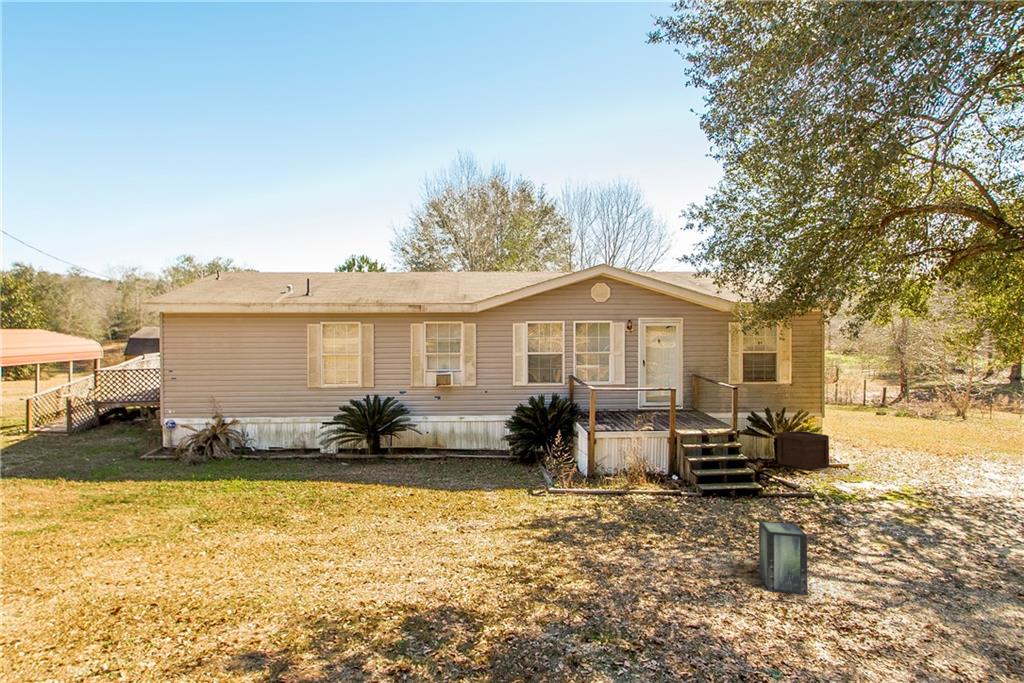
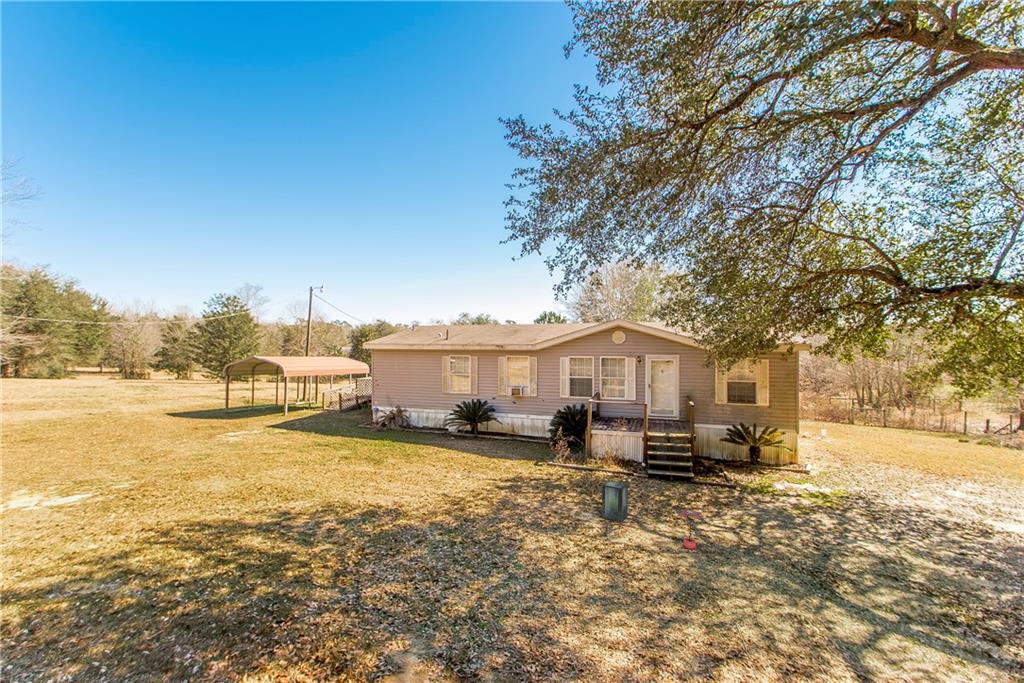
wooden crate: present [777,431,829,470] -> none [744,442,785,472]
potted plant: none [932,560,995,629] -> present [678,509,702,549]

